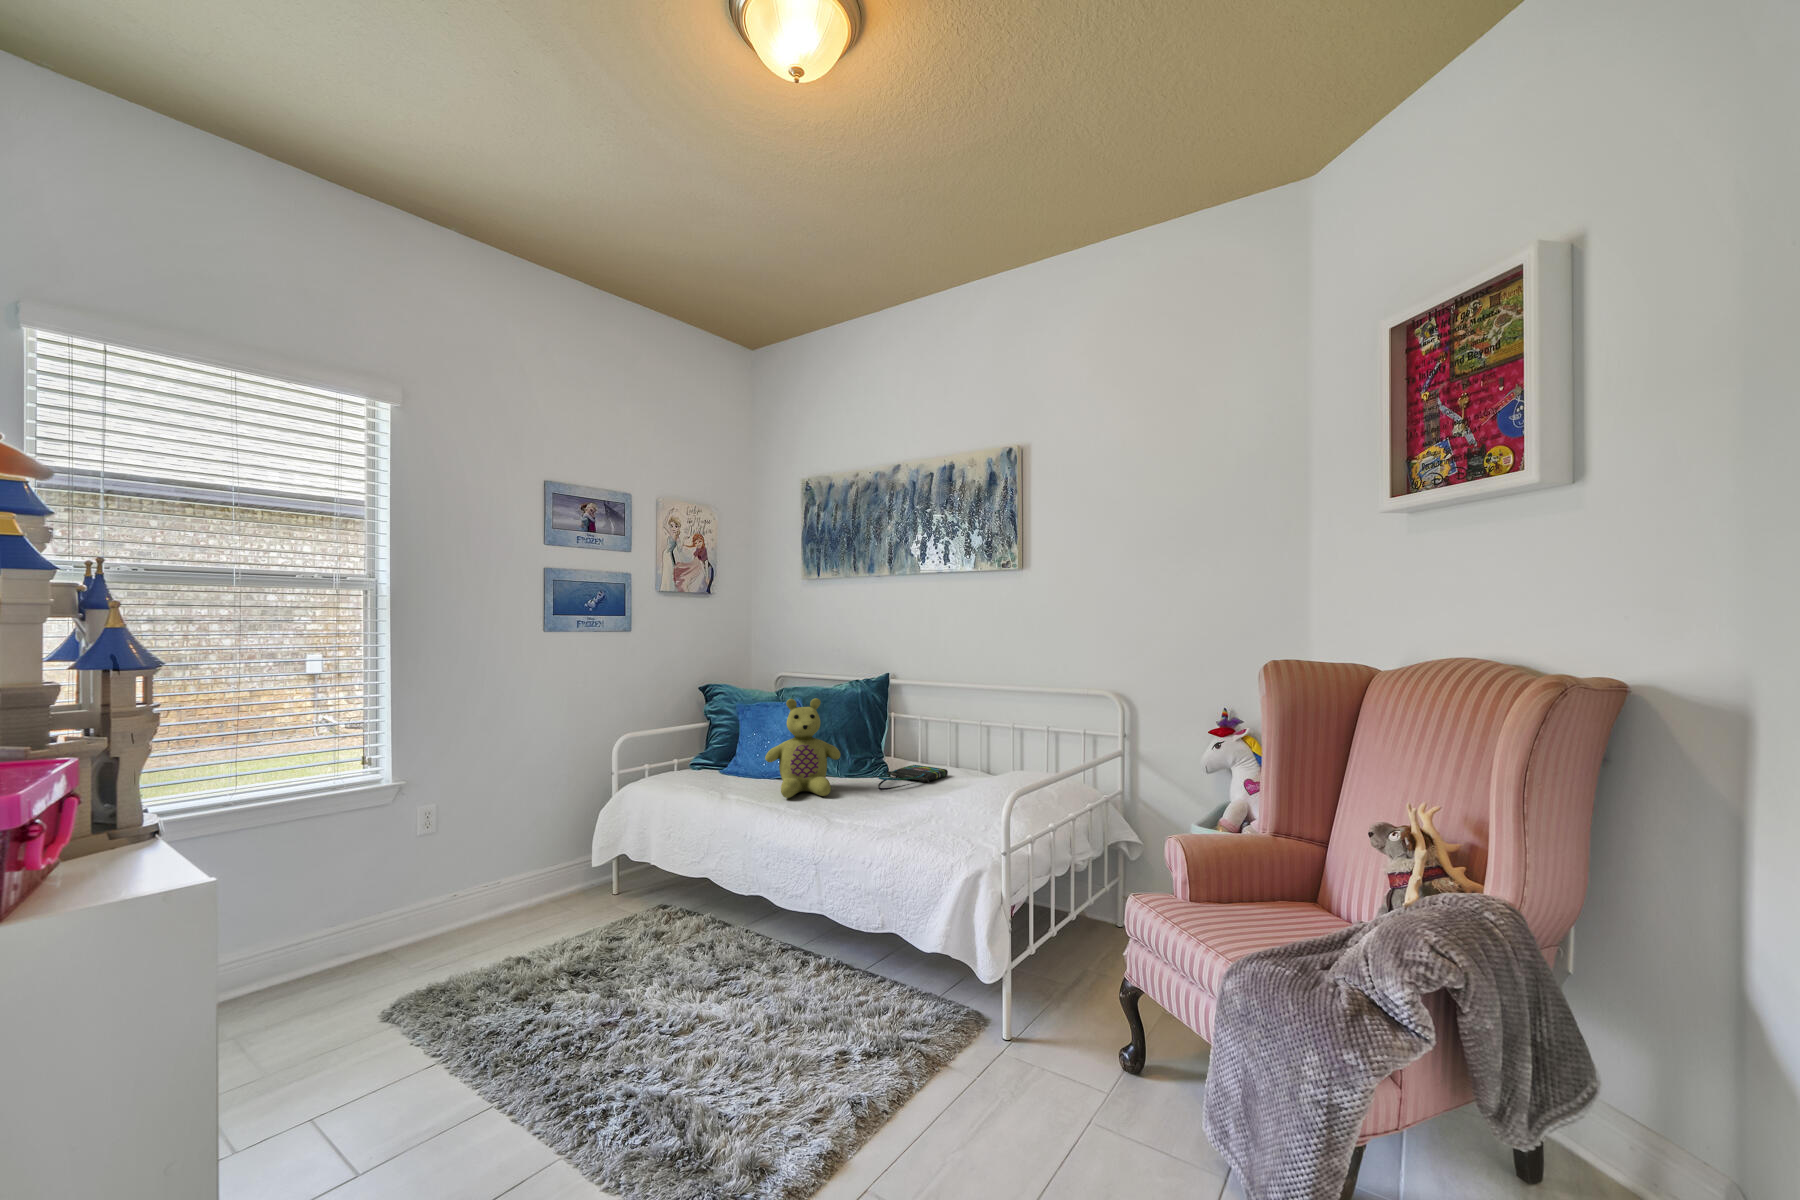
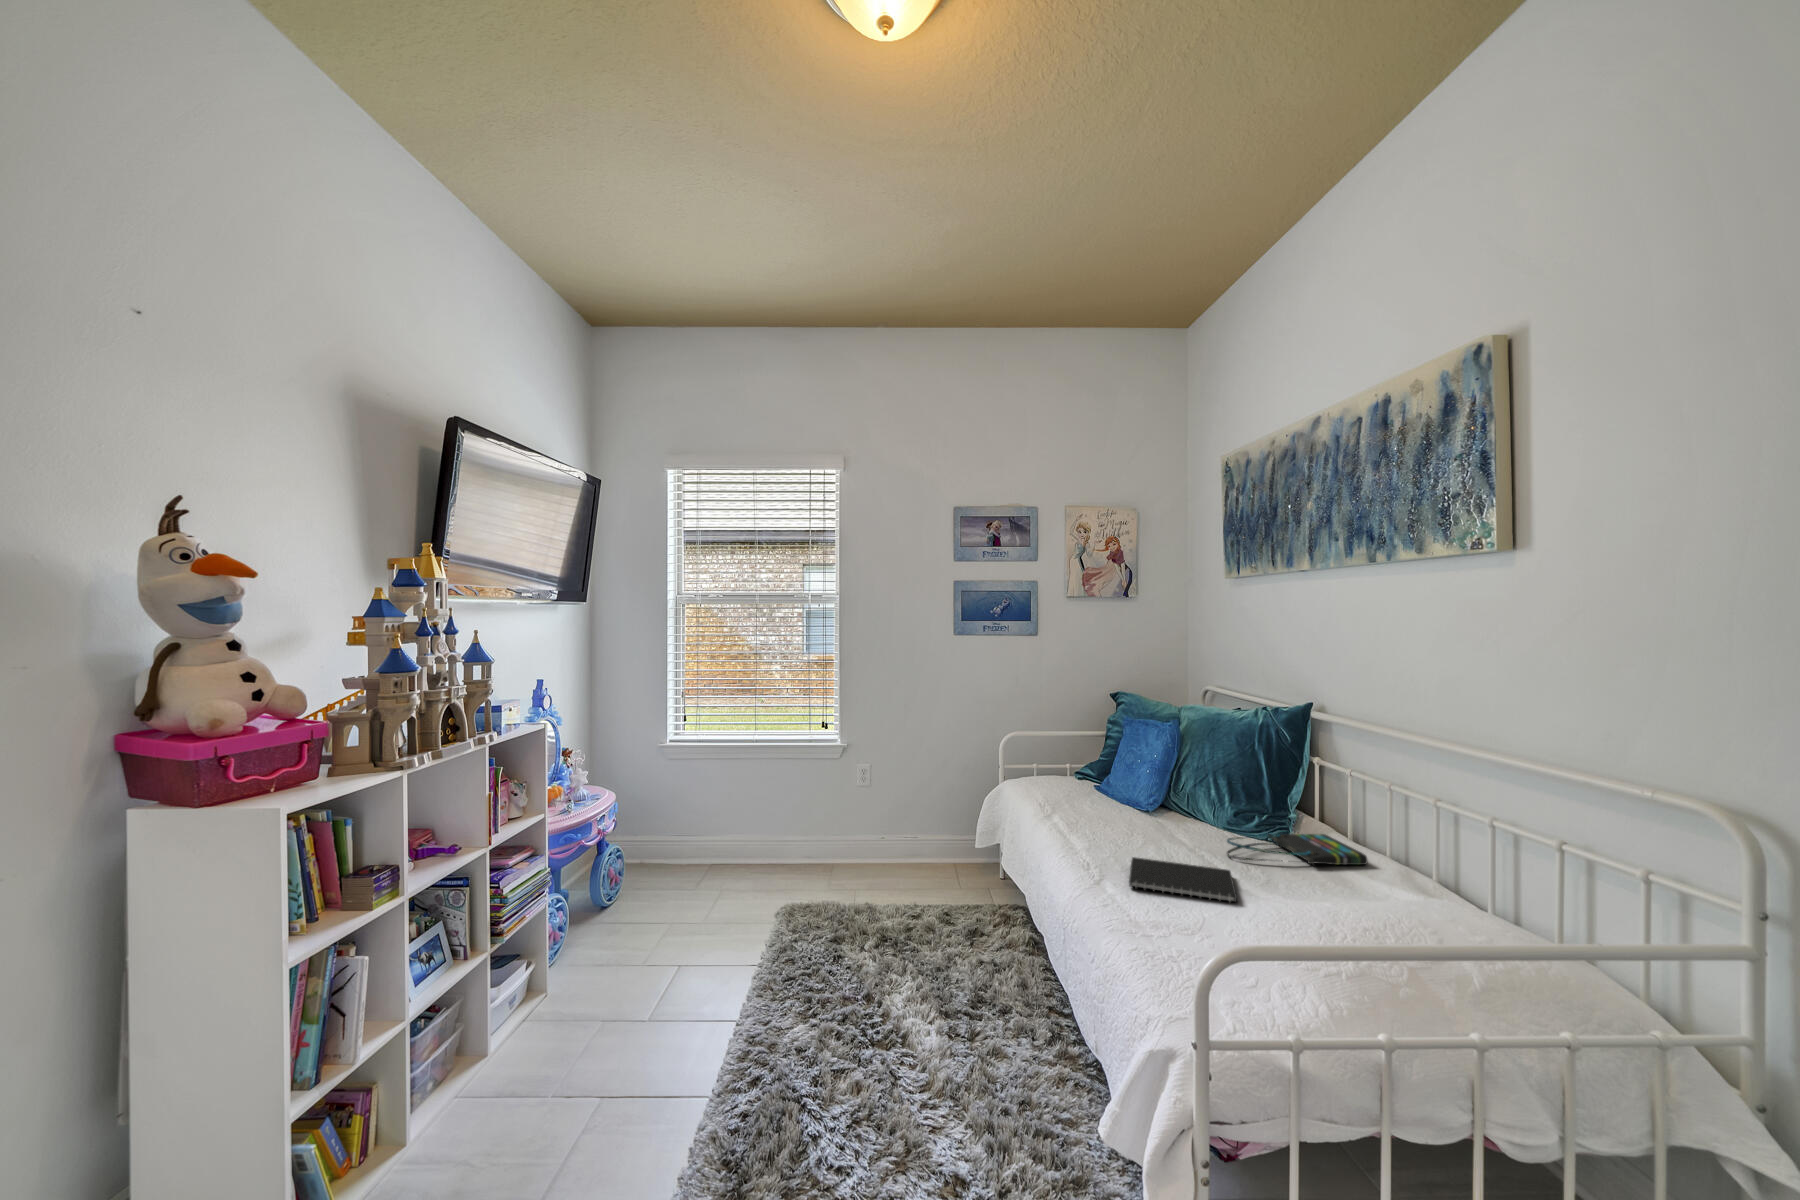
stuffed bear: present [765,698,841,798] -> none [1096,720,1187,844]
notebook: none [836,794,923,819] -> present [1129,857,1237,902]

